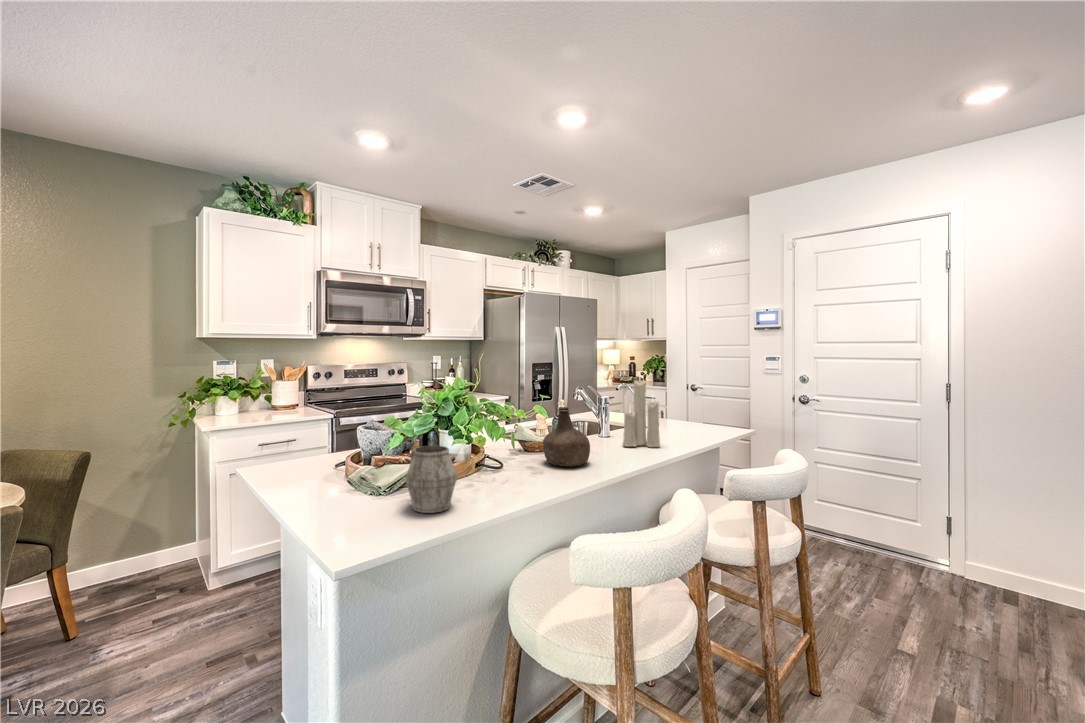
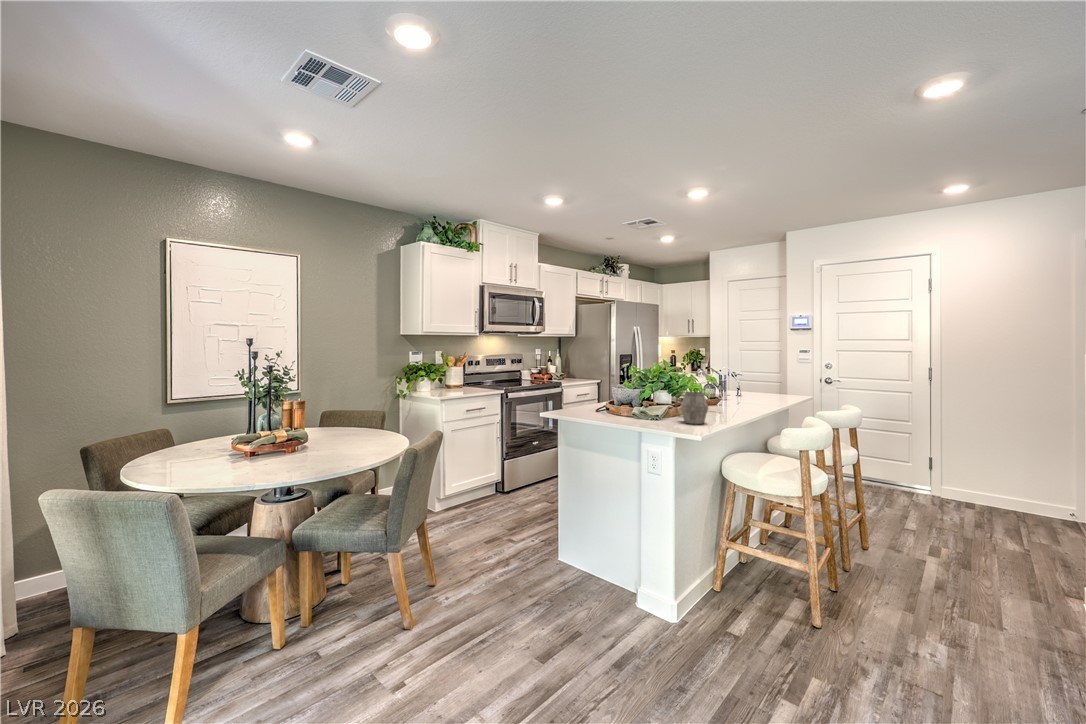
candle: present [623,377,660,447] -> none [744,354,768,403]
bottle: present [543,407,590,467] -> none [712,376,742,410]

